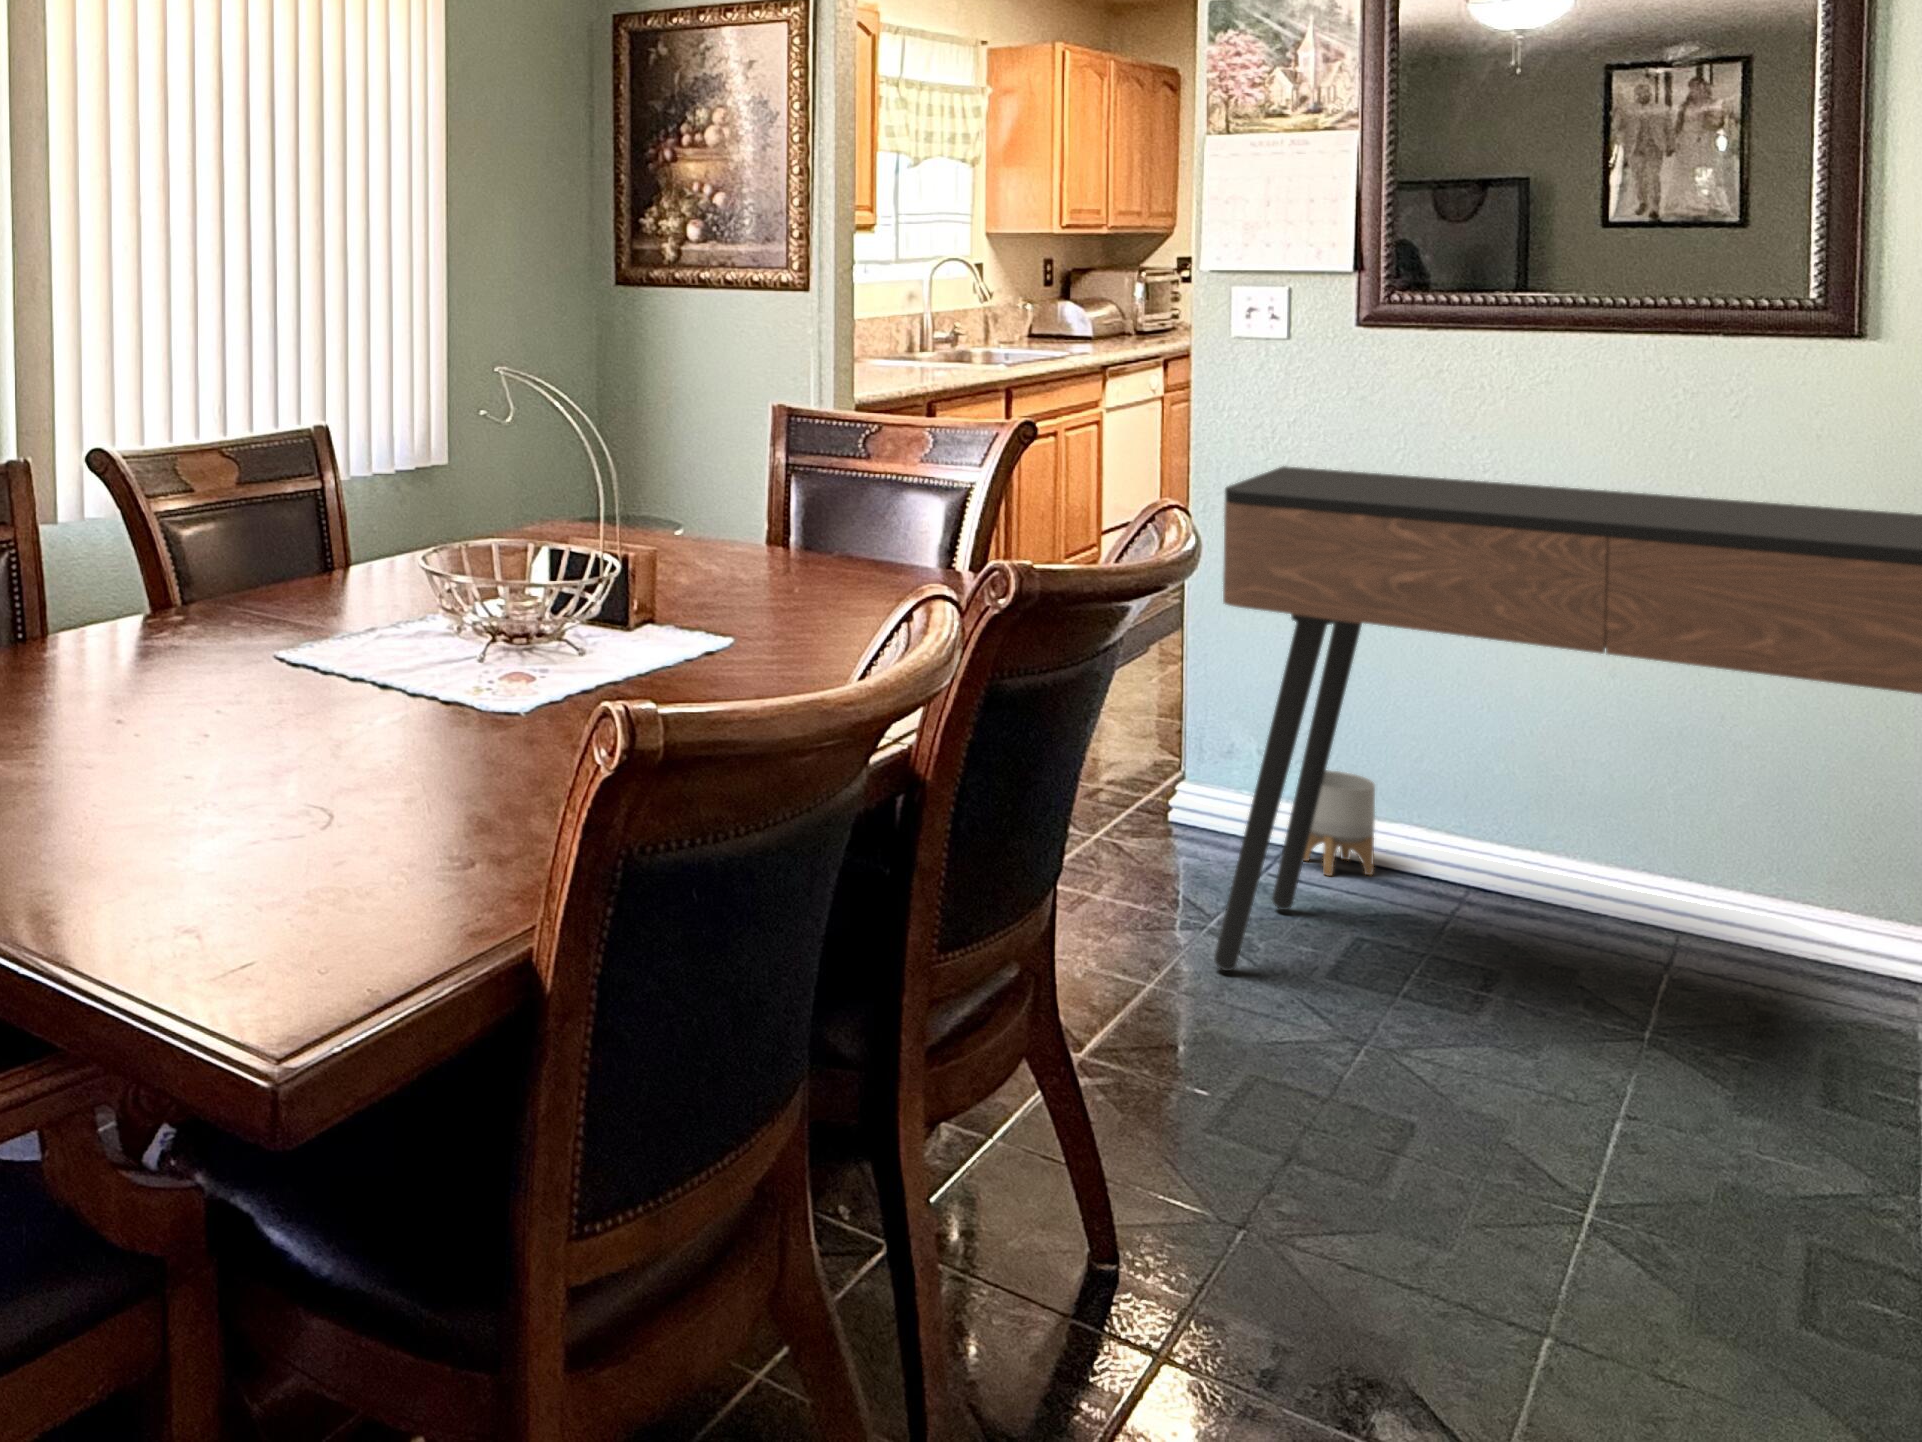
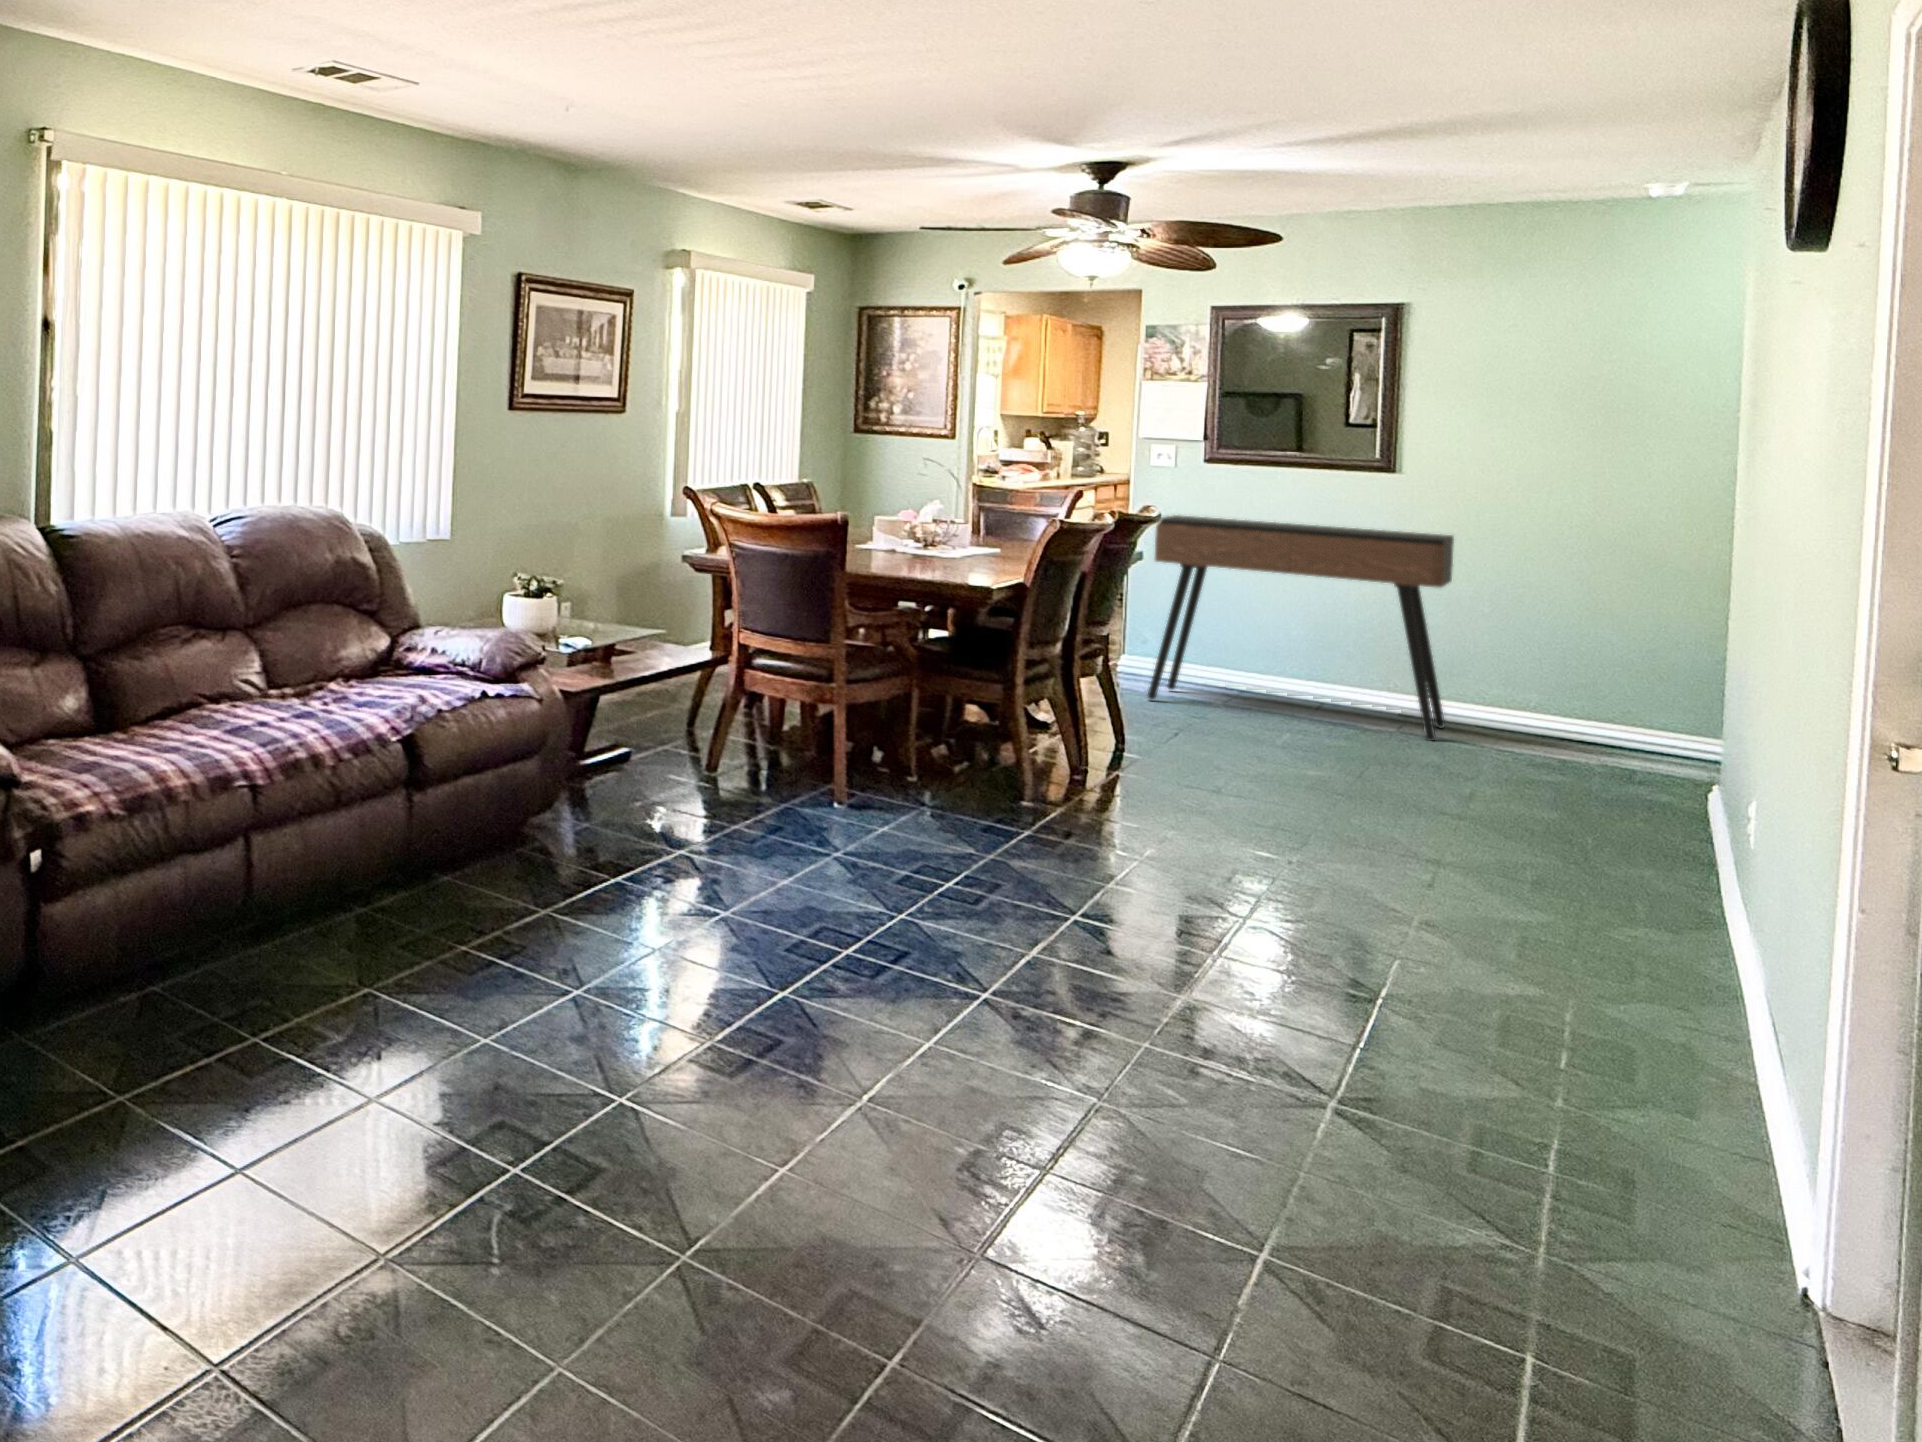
planter: present [1304,770,1375,876] -> none [1177,646,1208,686]

